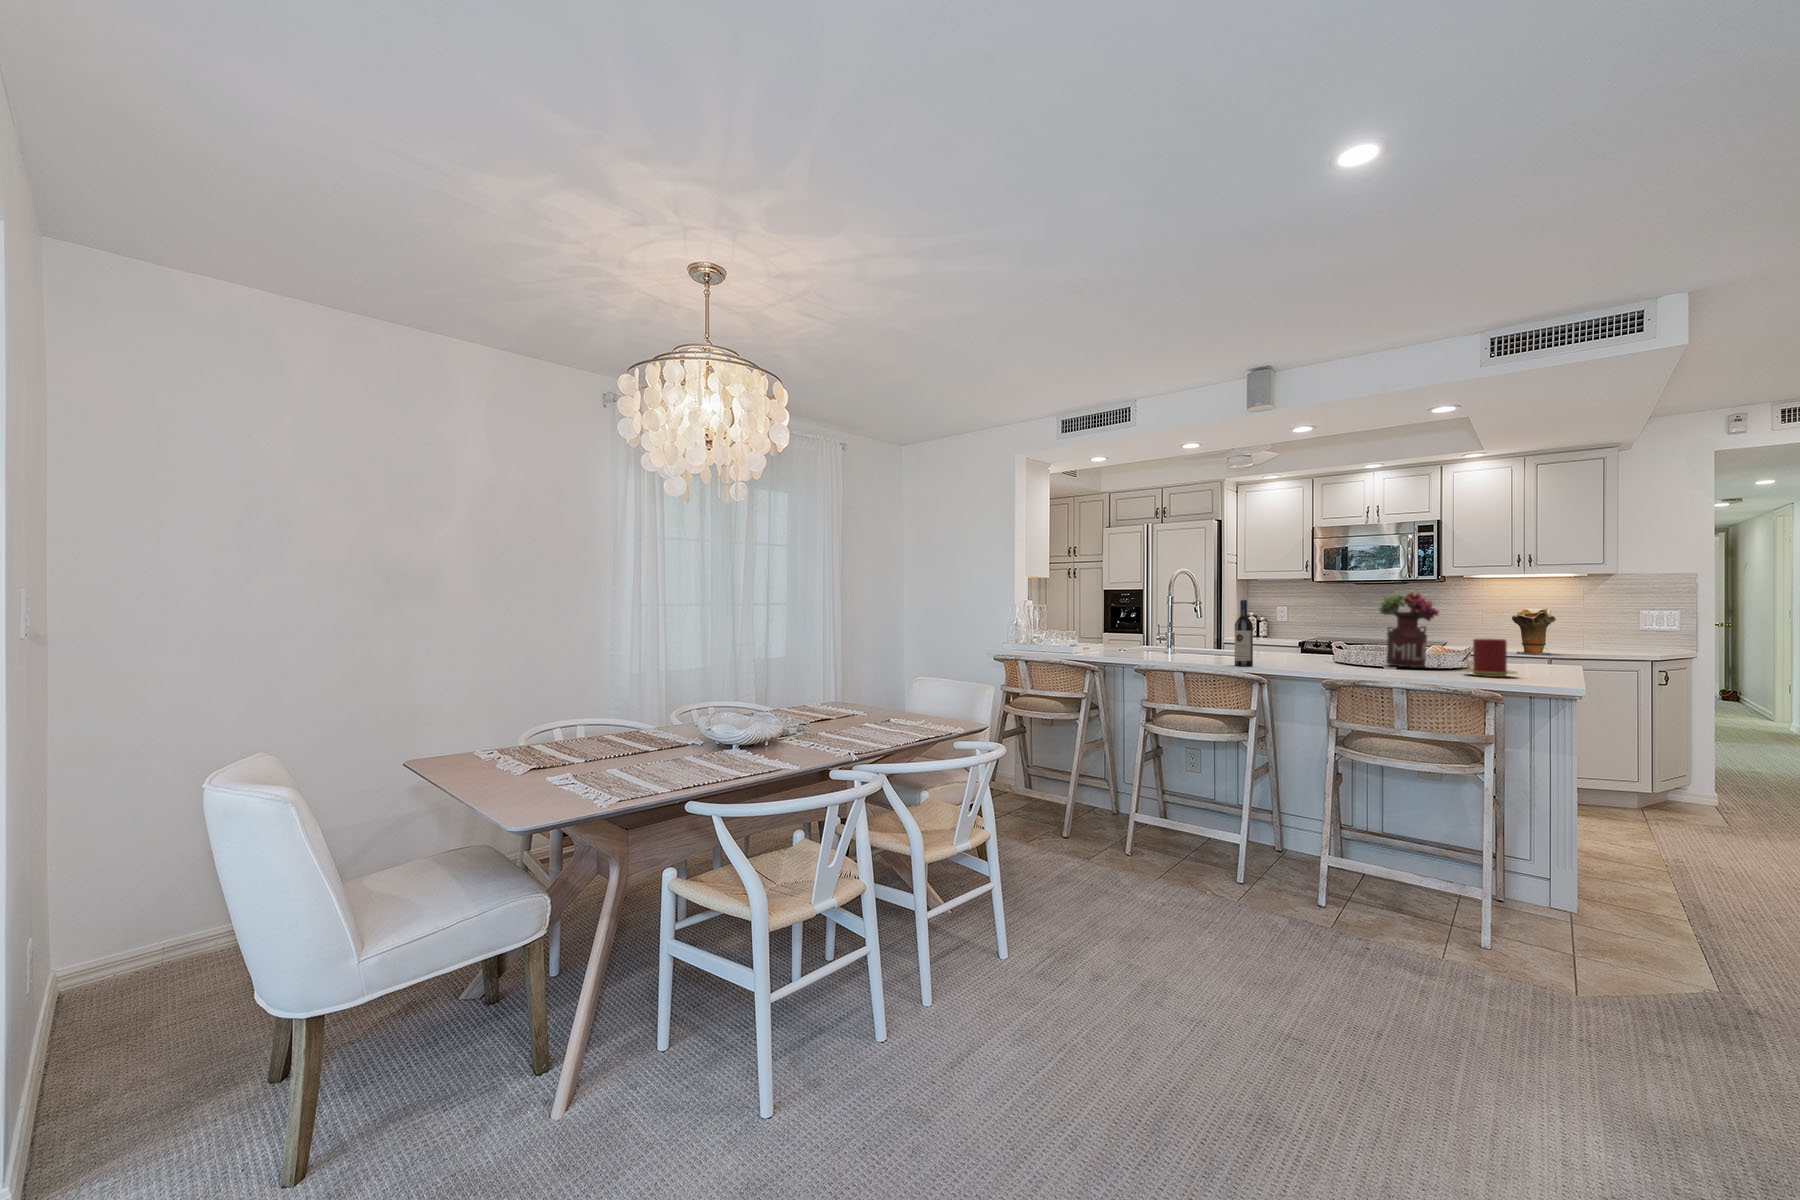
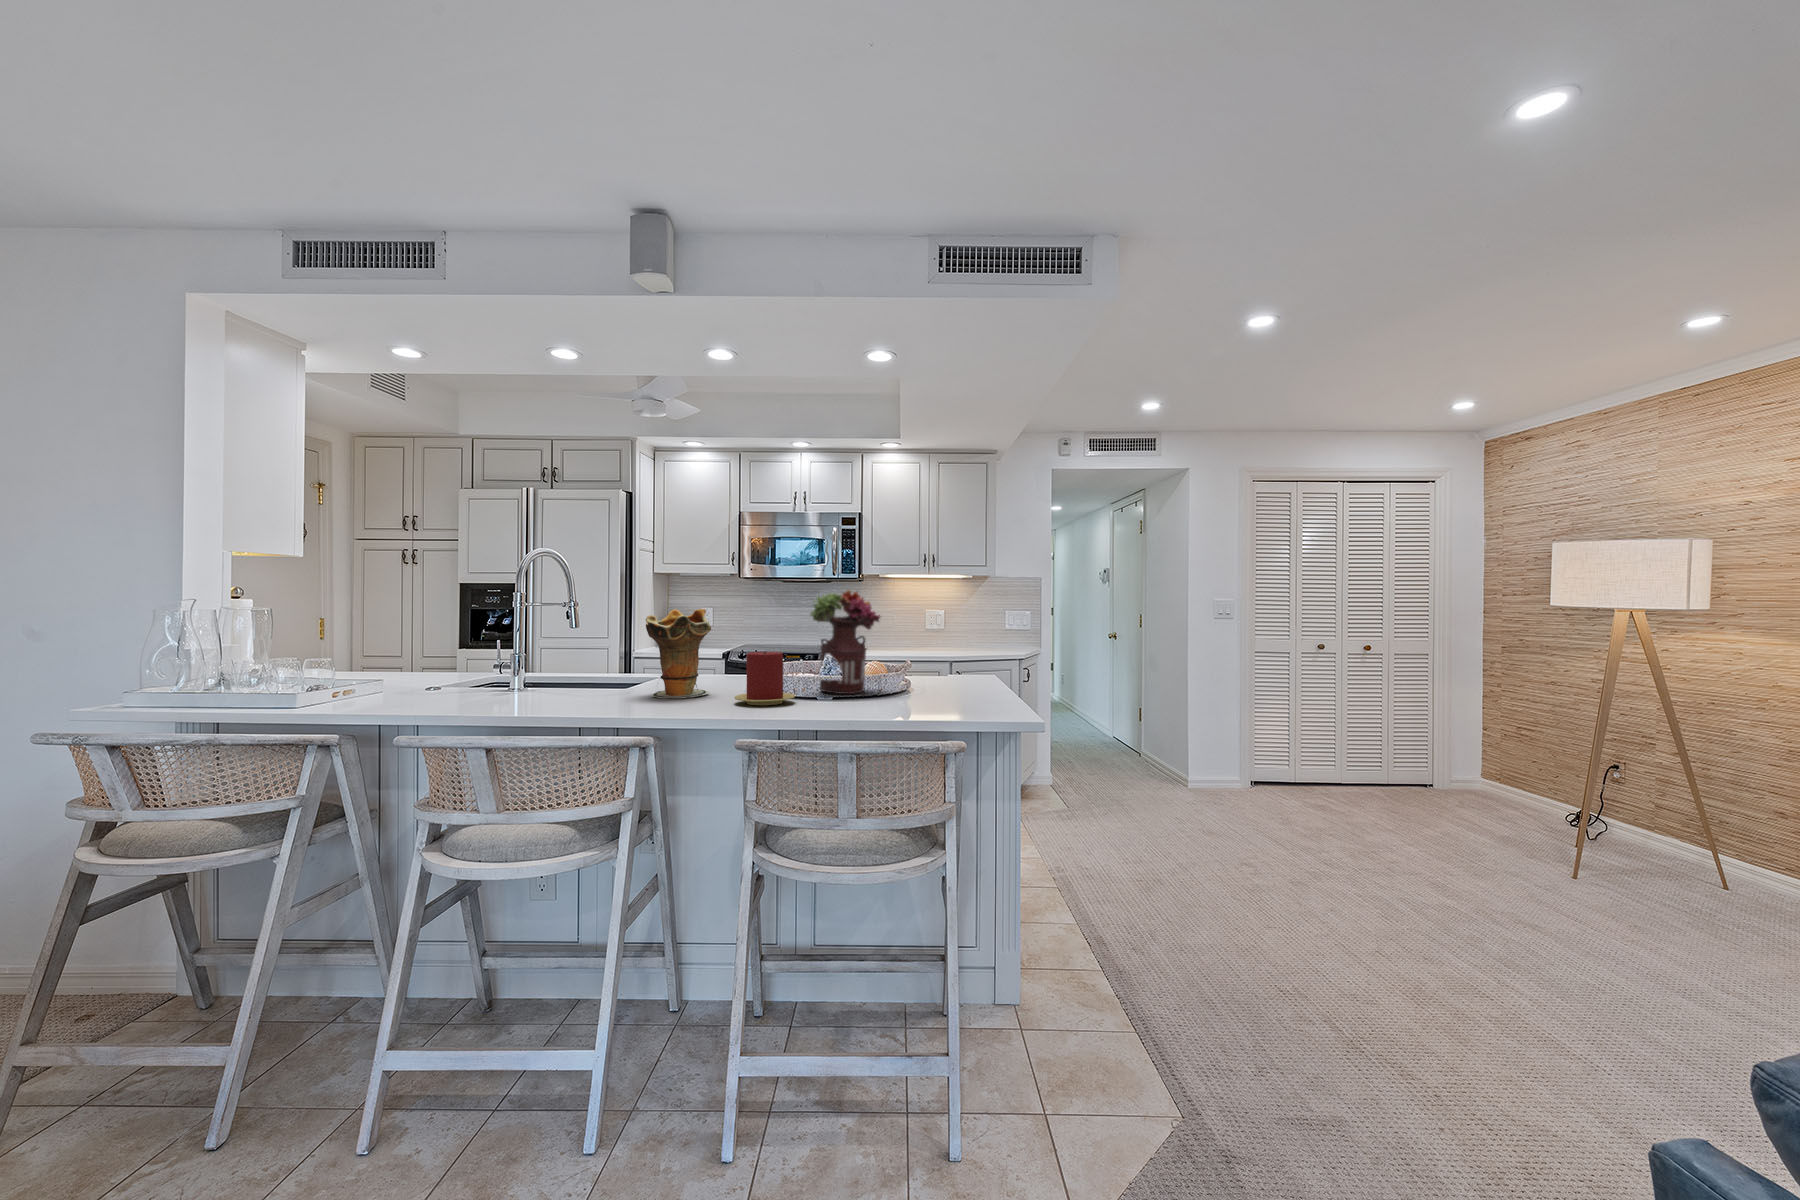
wine bottle: present [1235,600,1253,666] -> none [595,602,627,720]
decorative vase: present [1512,609,1556,655] -> present [646,609,711,698]
candle: present [1464,639,1517,677] -> present [734,652,795,705]

